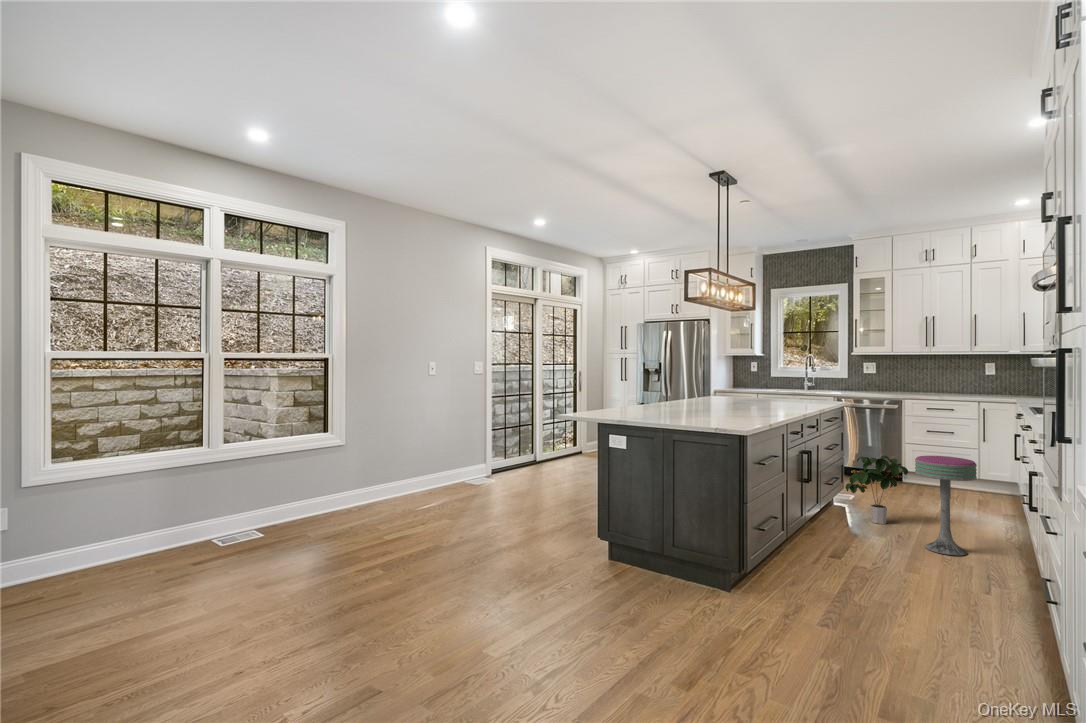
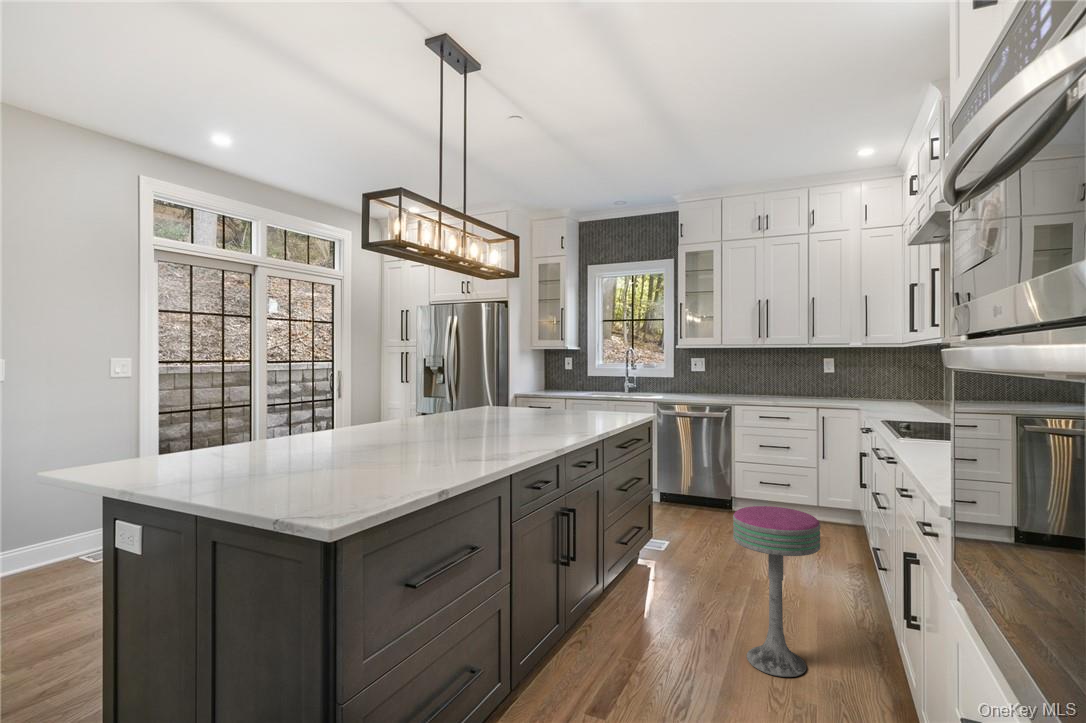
potted plant: present [845,456,908,524] -> none [643,497,729,602]

